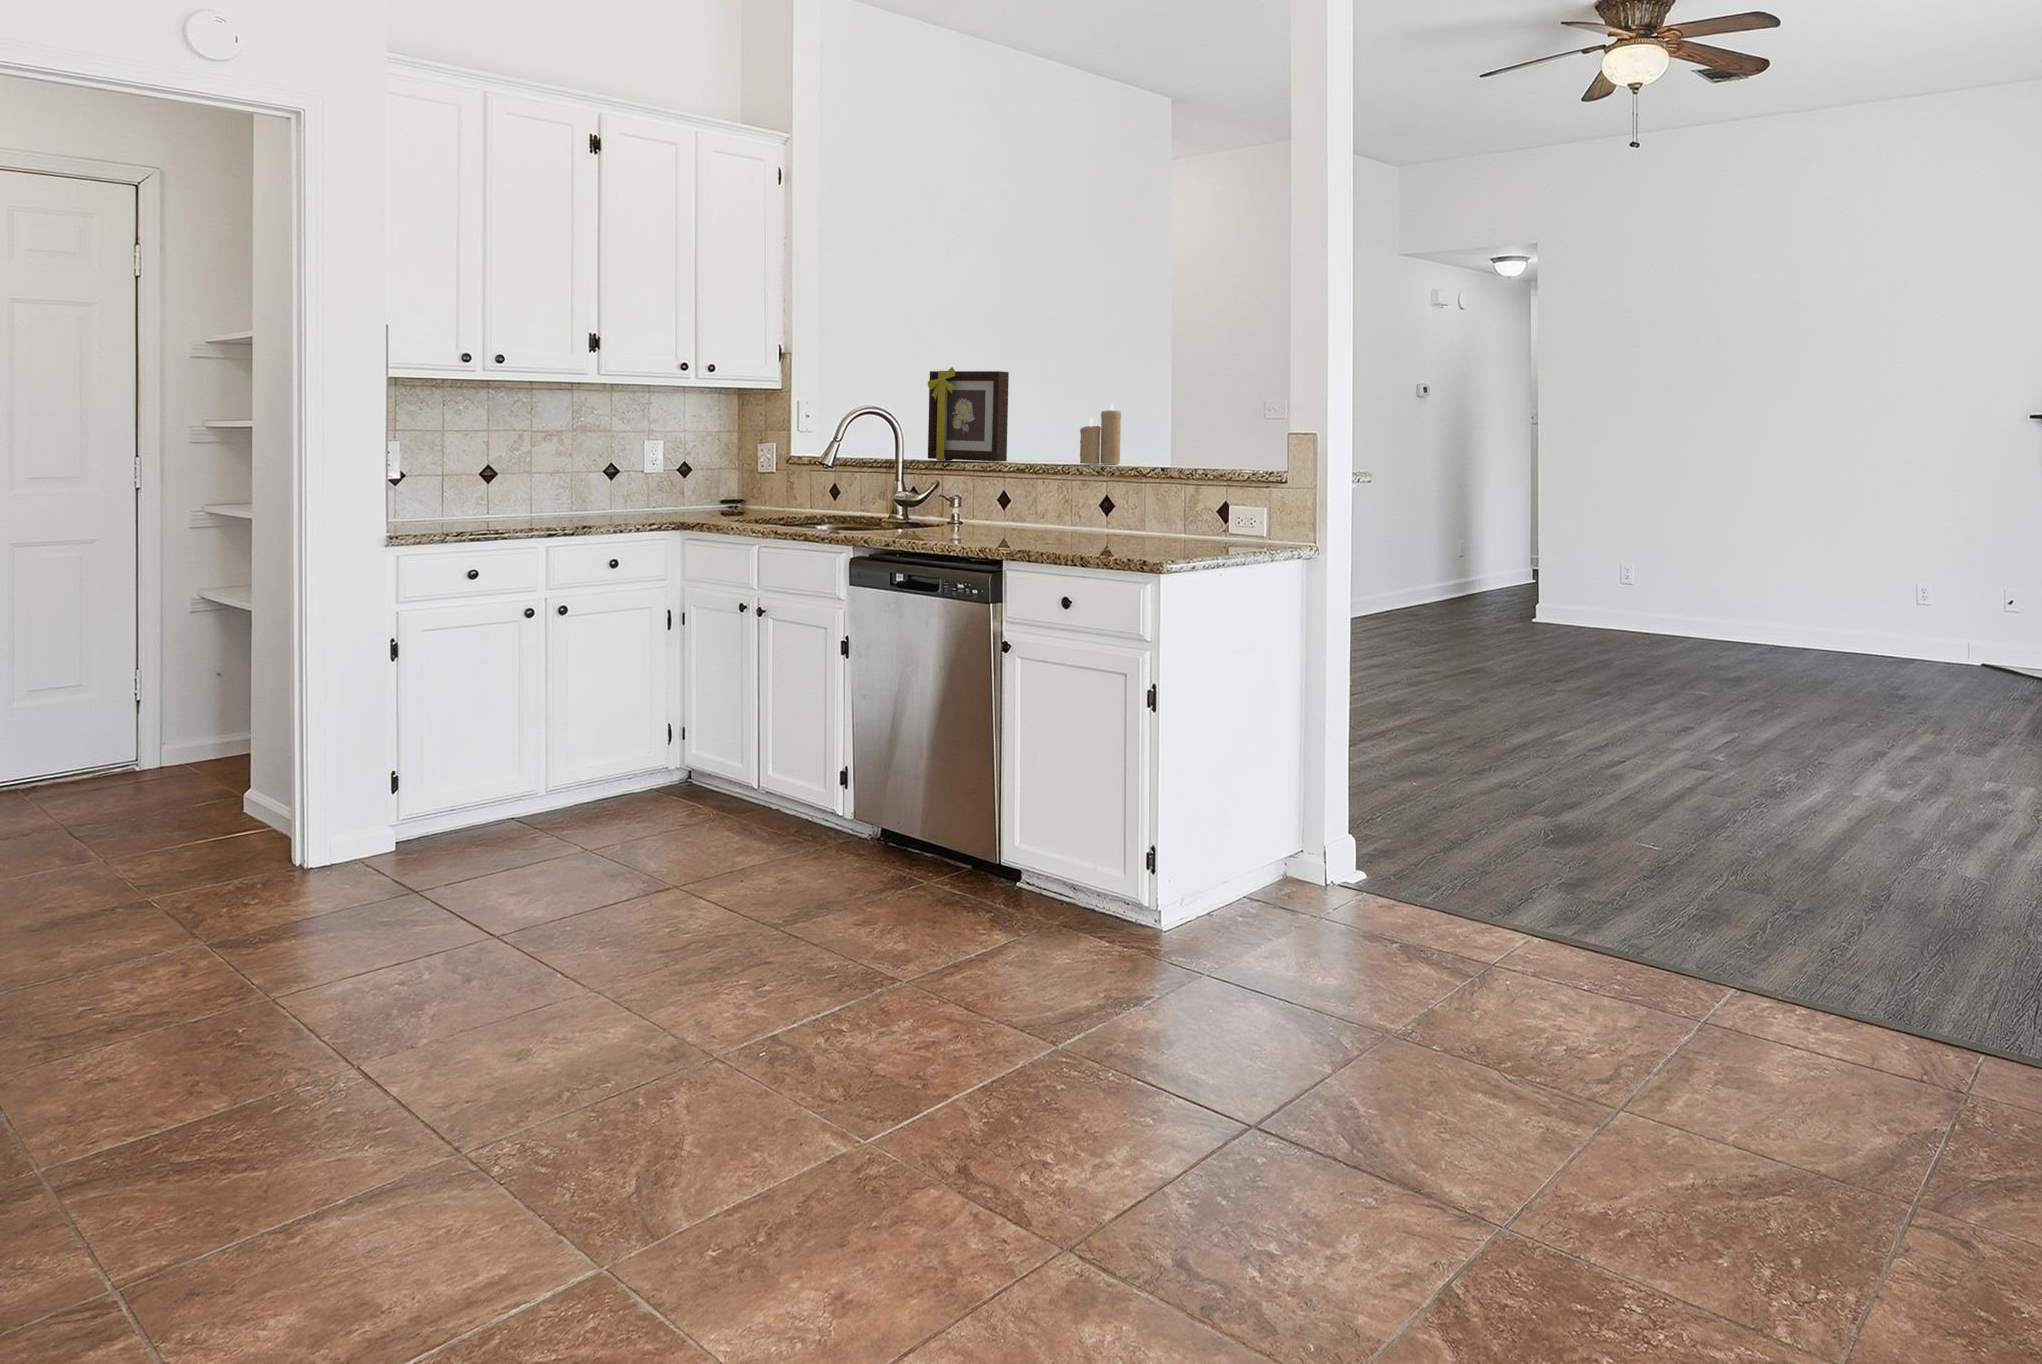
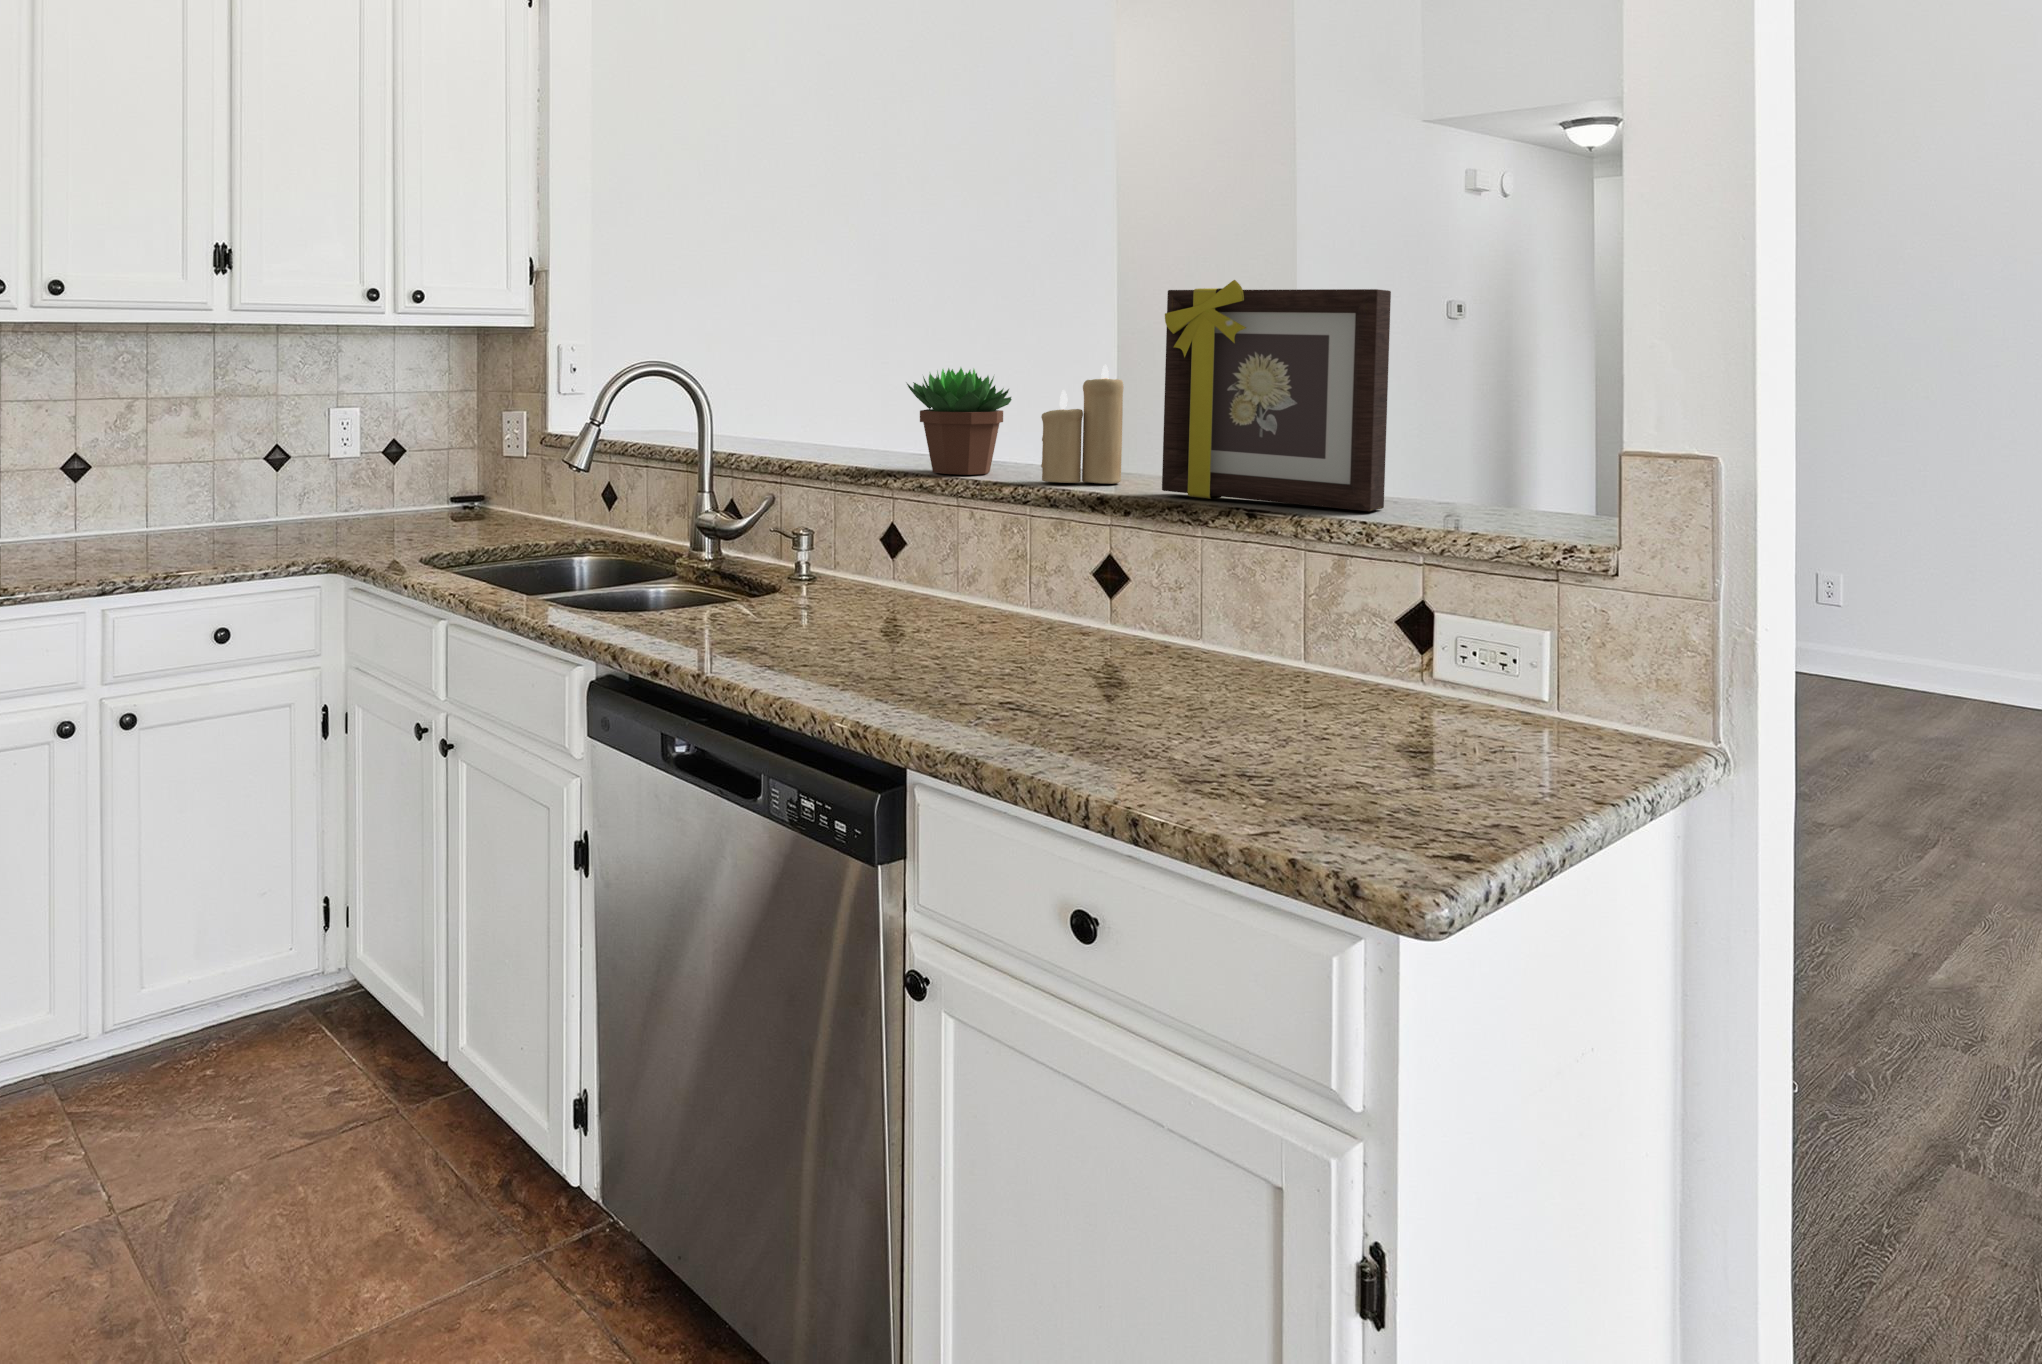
picture frame: present [928,367,1009,461] -> present [1162,280,1391,511]
succulent plant: none [1011,406,1068,463] -> present [907,368,1012,475]

